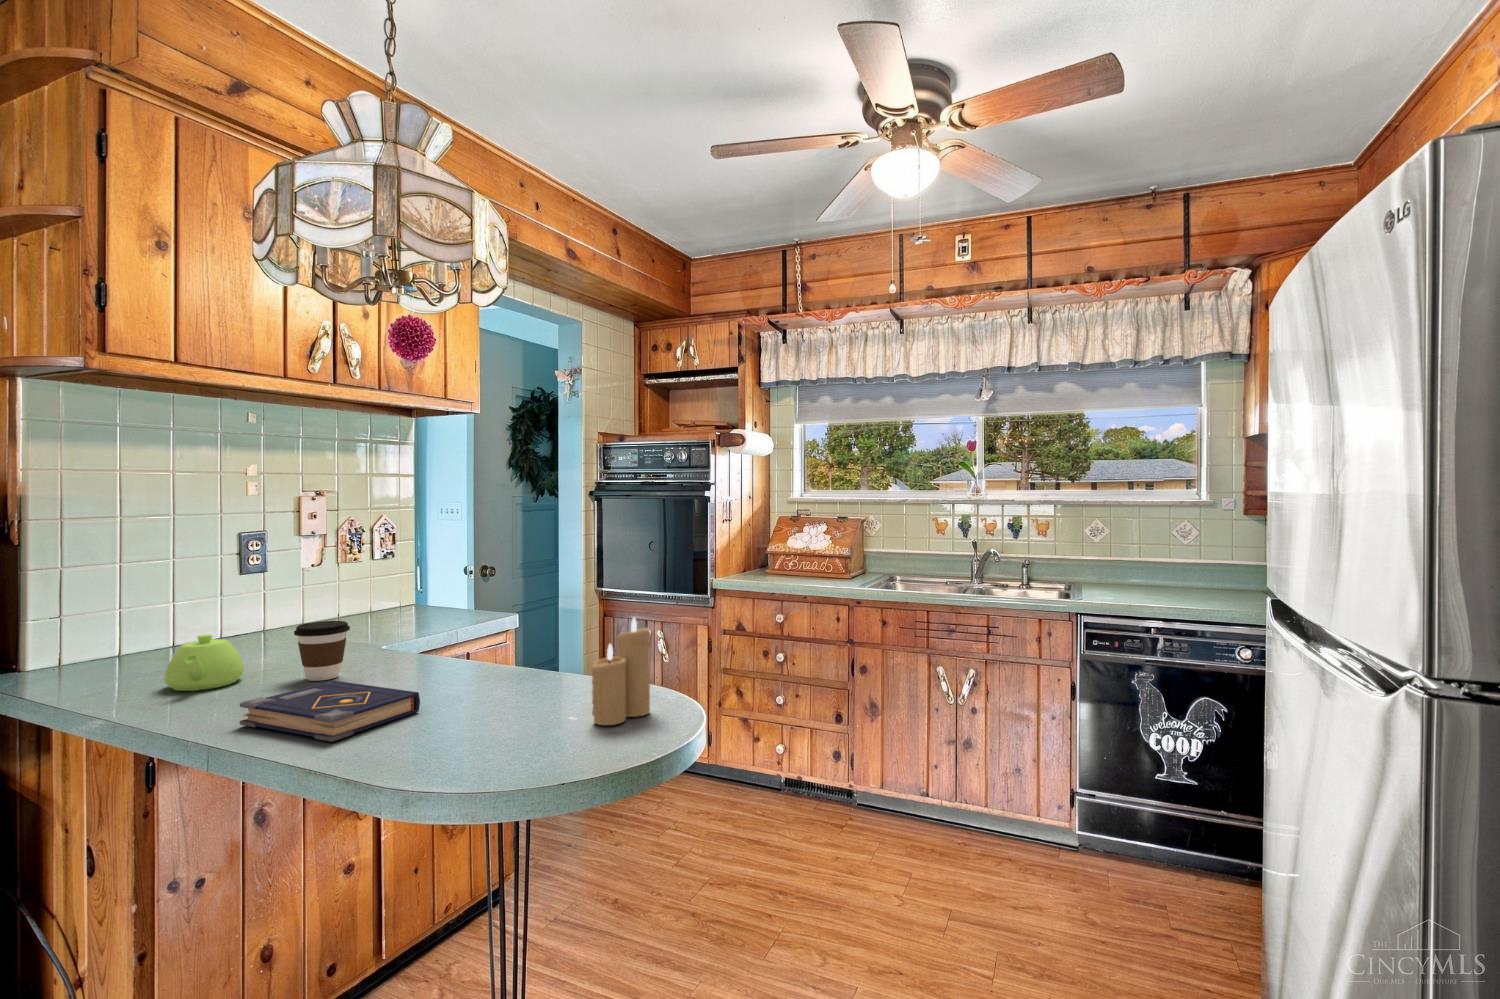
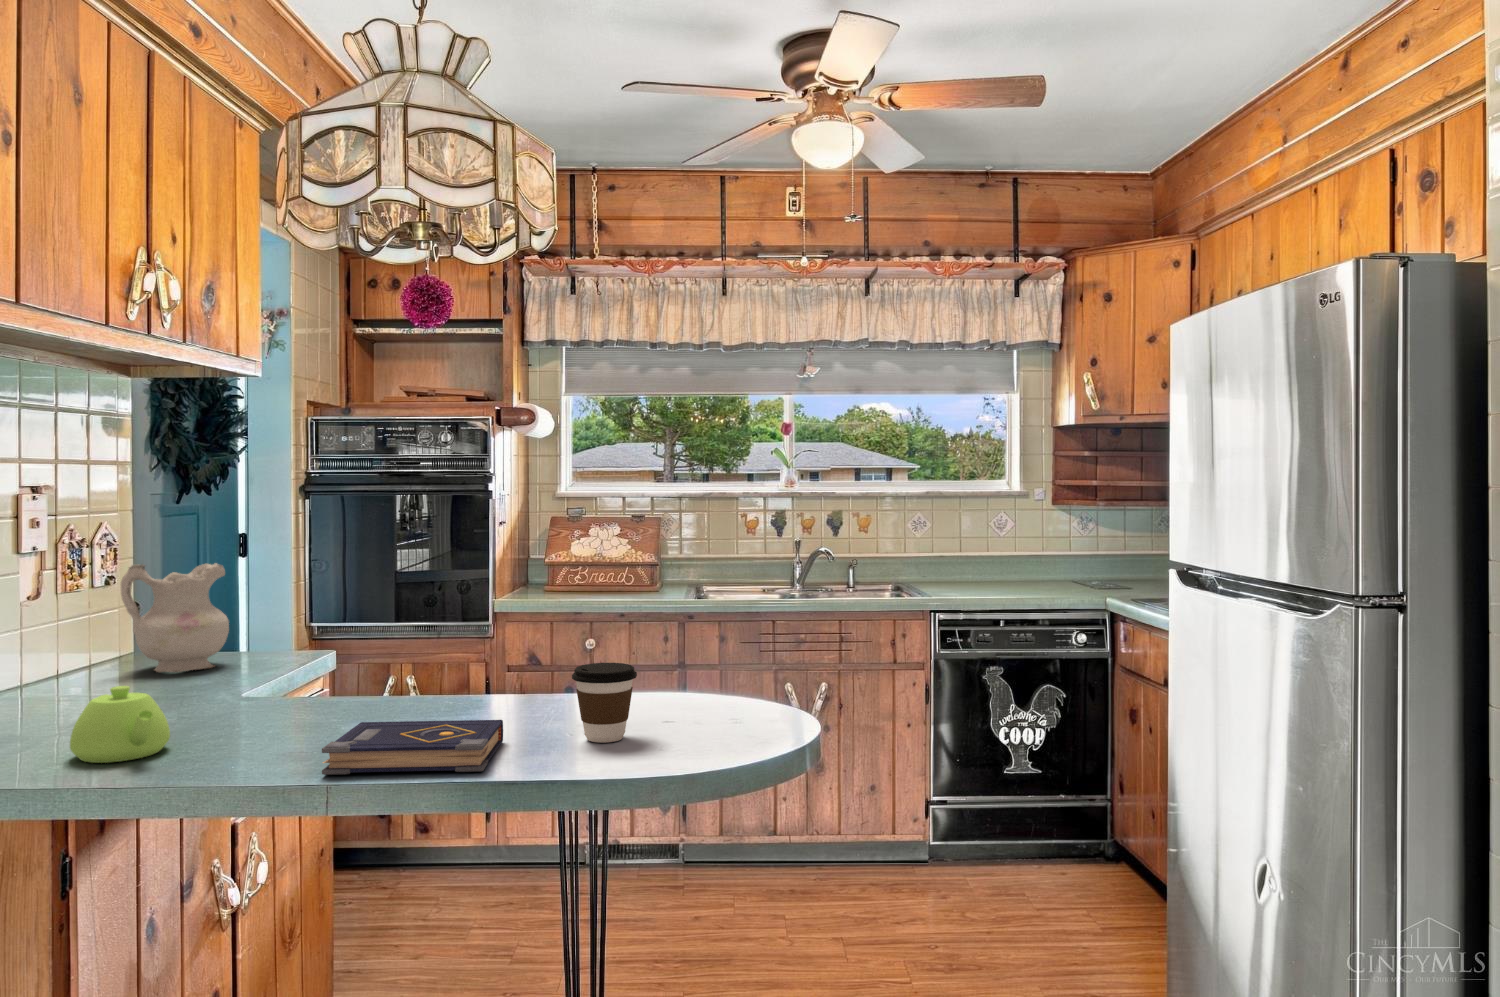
ceramic pitcher: none [363,544,436,622] -> present [121,563,229,672]
candle: present [592,618,650,725] -> none [706,619,748,727]
coffee cup: present [294,621,350,681] -> present [572,663,637,743]

